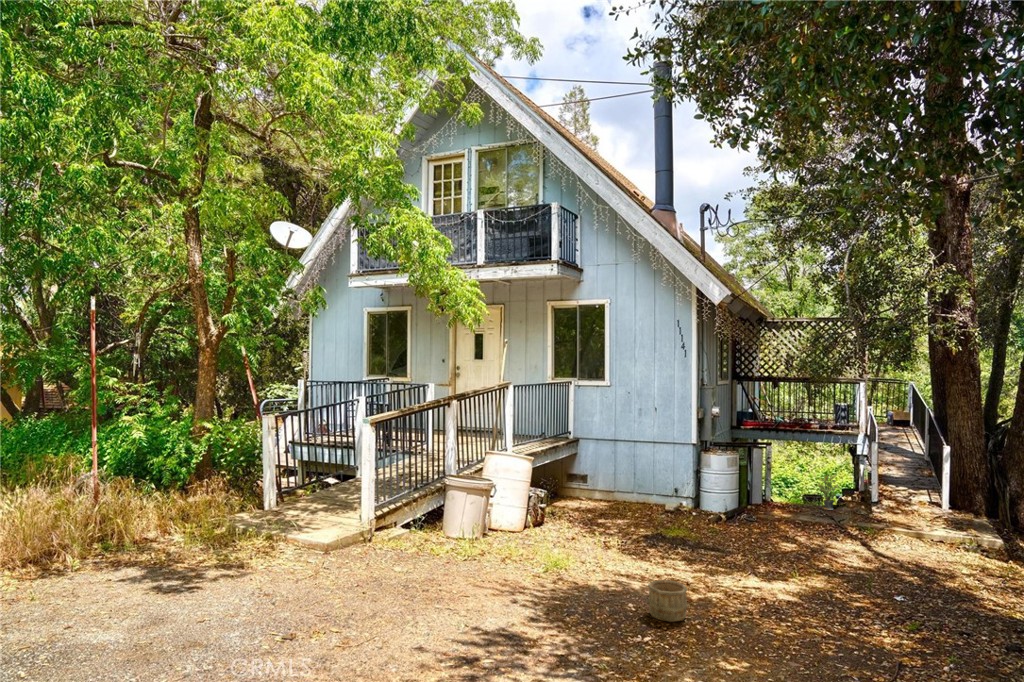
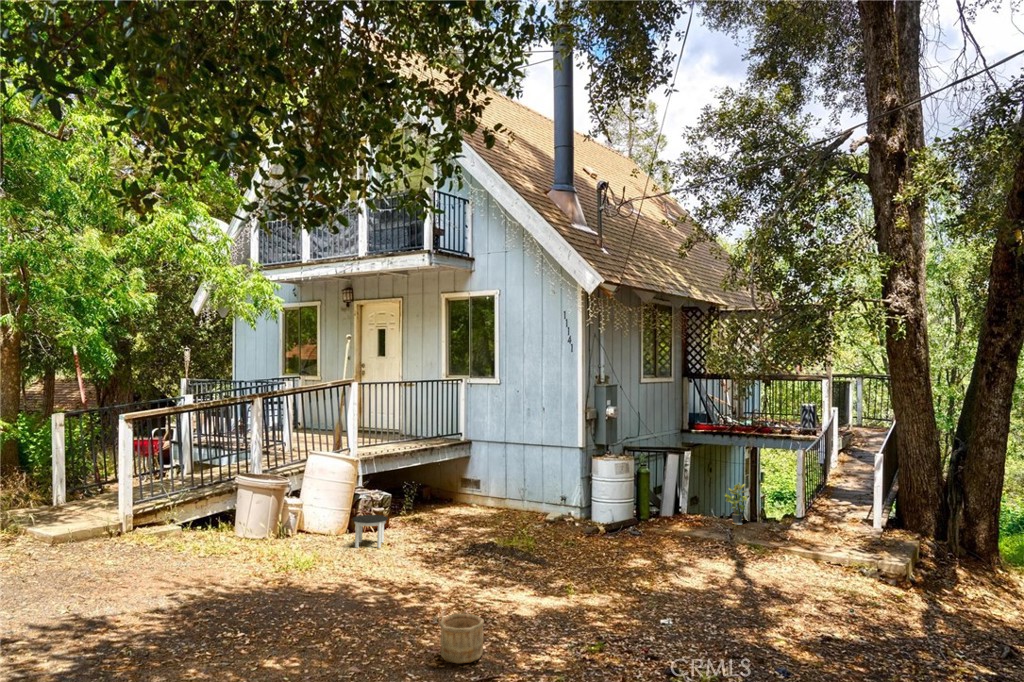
round table: none [526,508,559,540] -> present [353,515,388,548]
wooden bucket: present [648,580,687,622] -> present [439,614,484,663]

